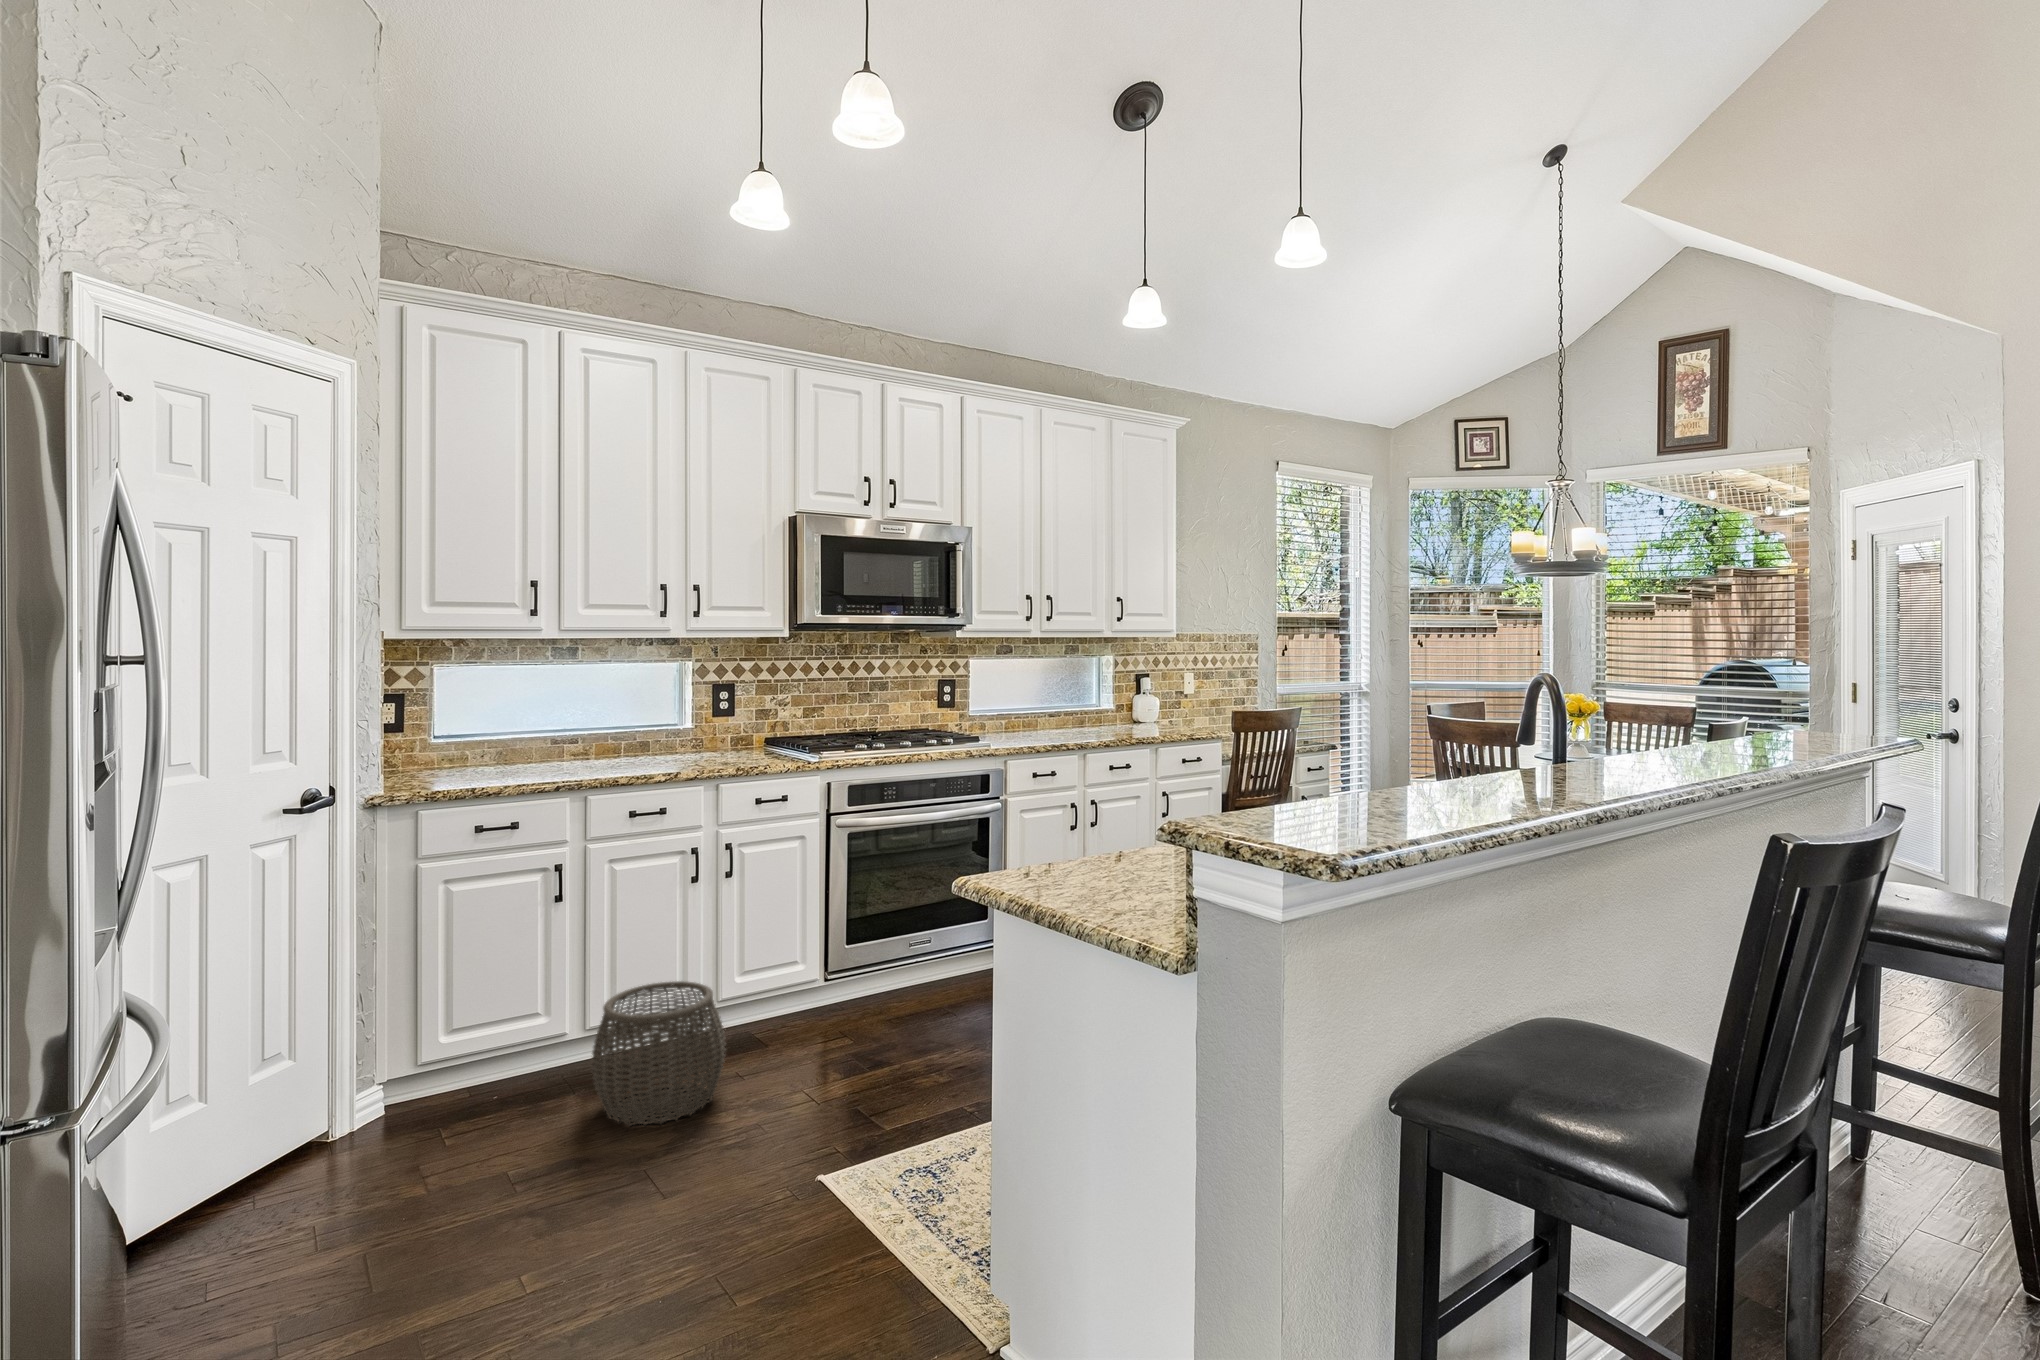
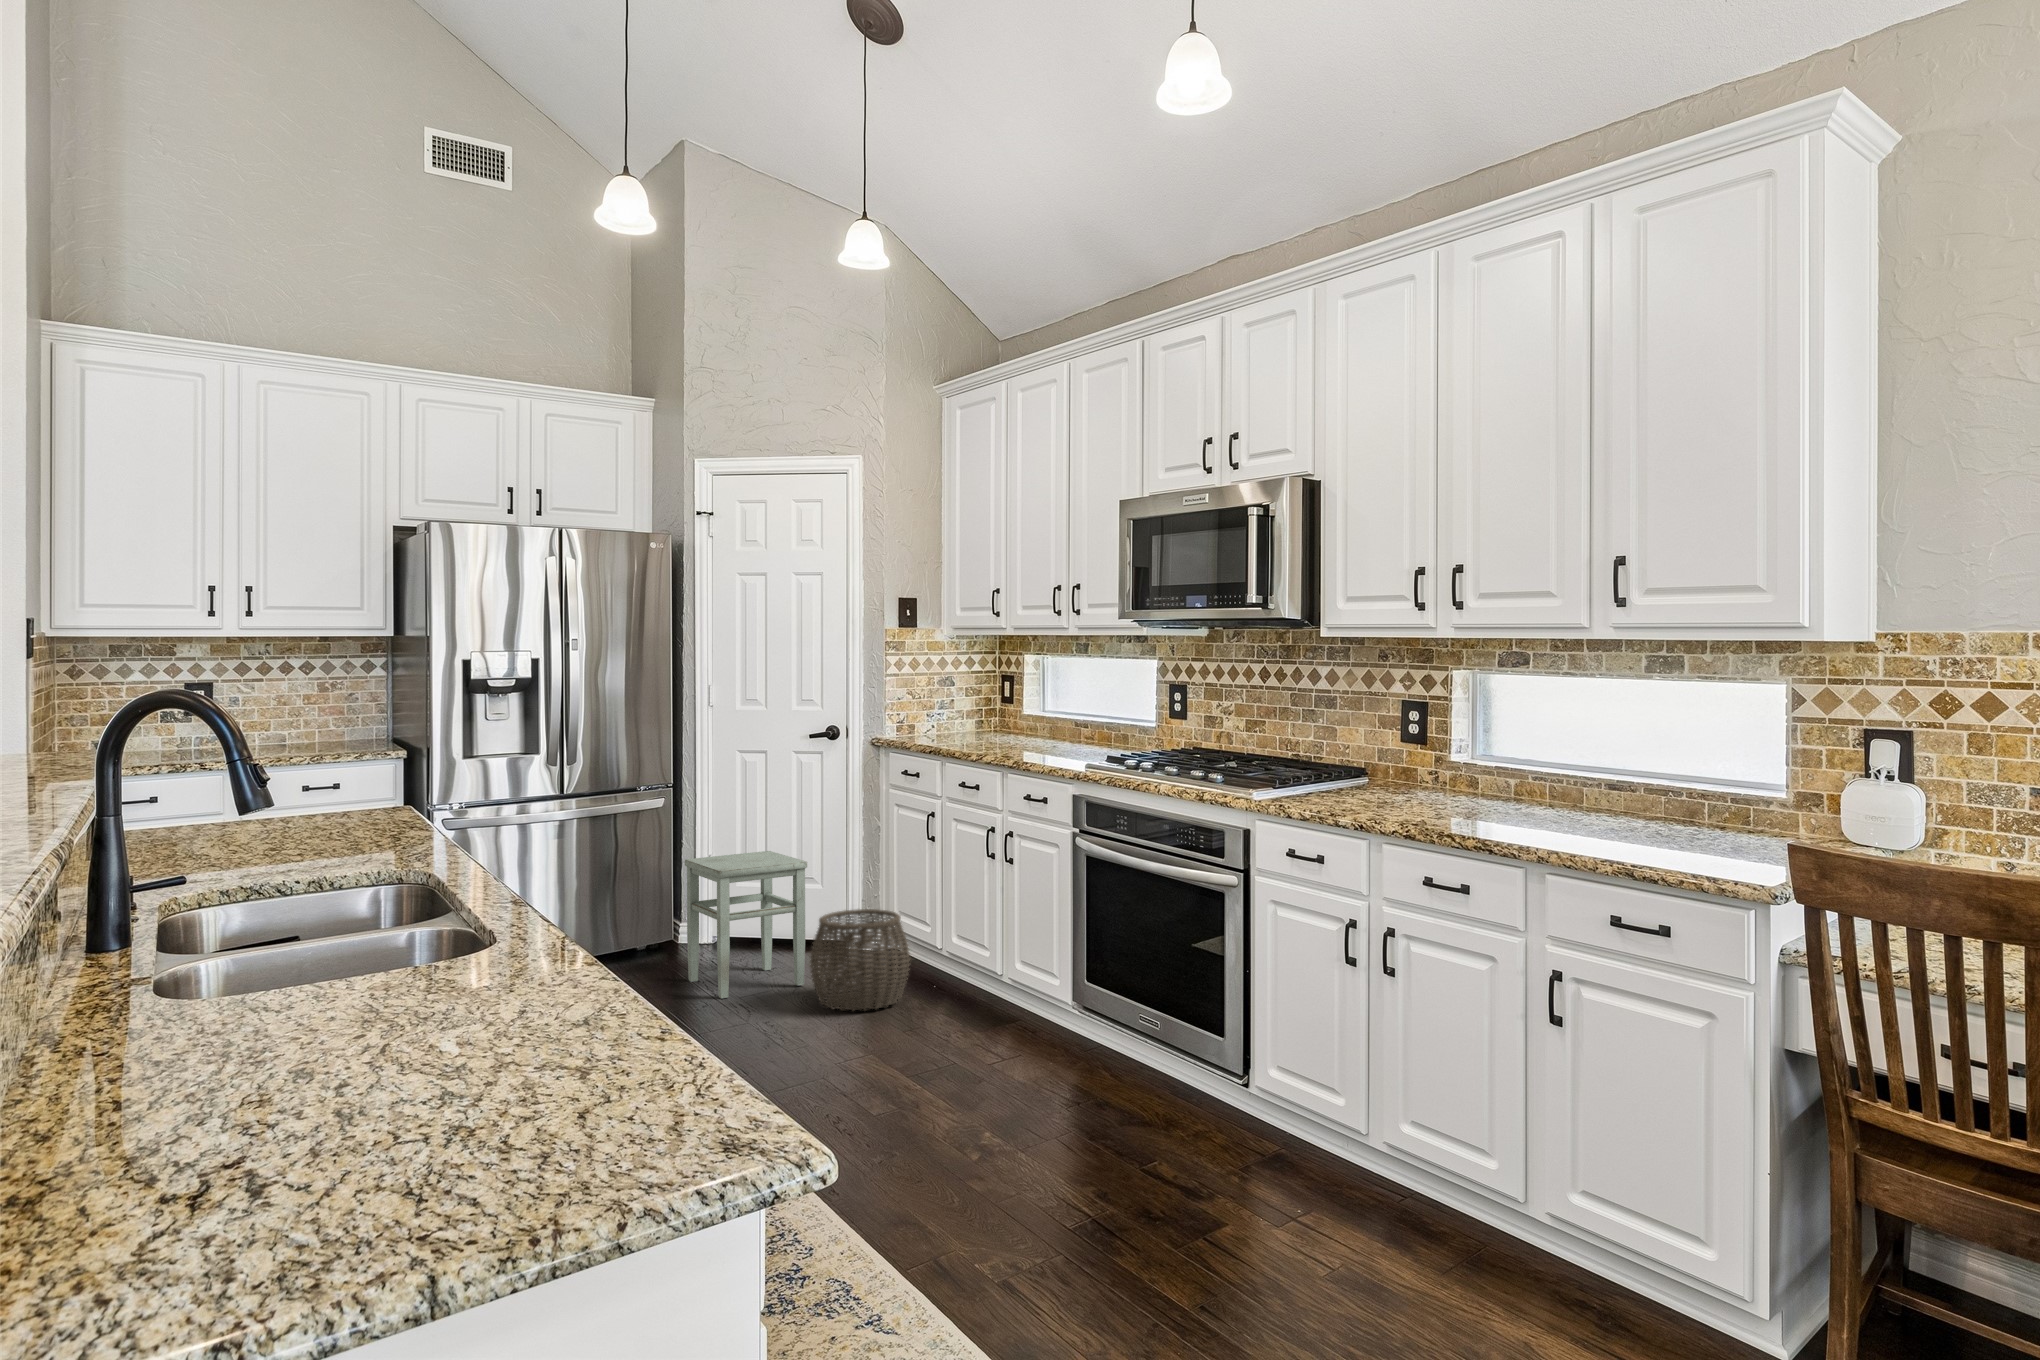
stool: none [390,969,578,1247] -> present [685,851,807,999]

